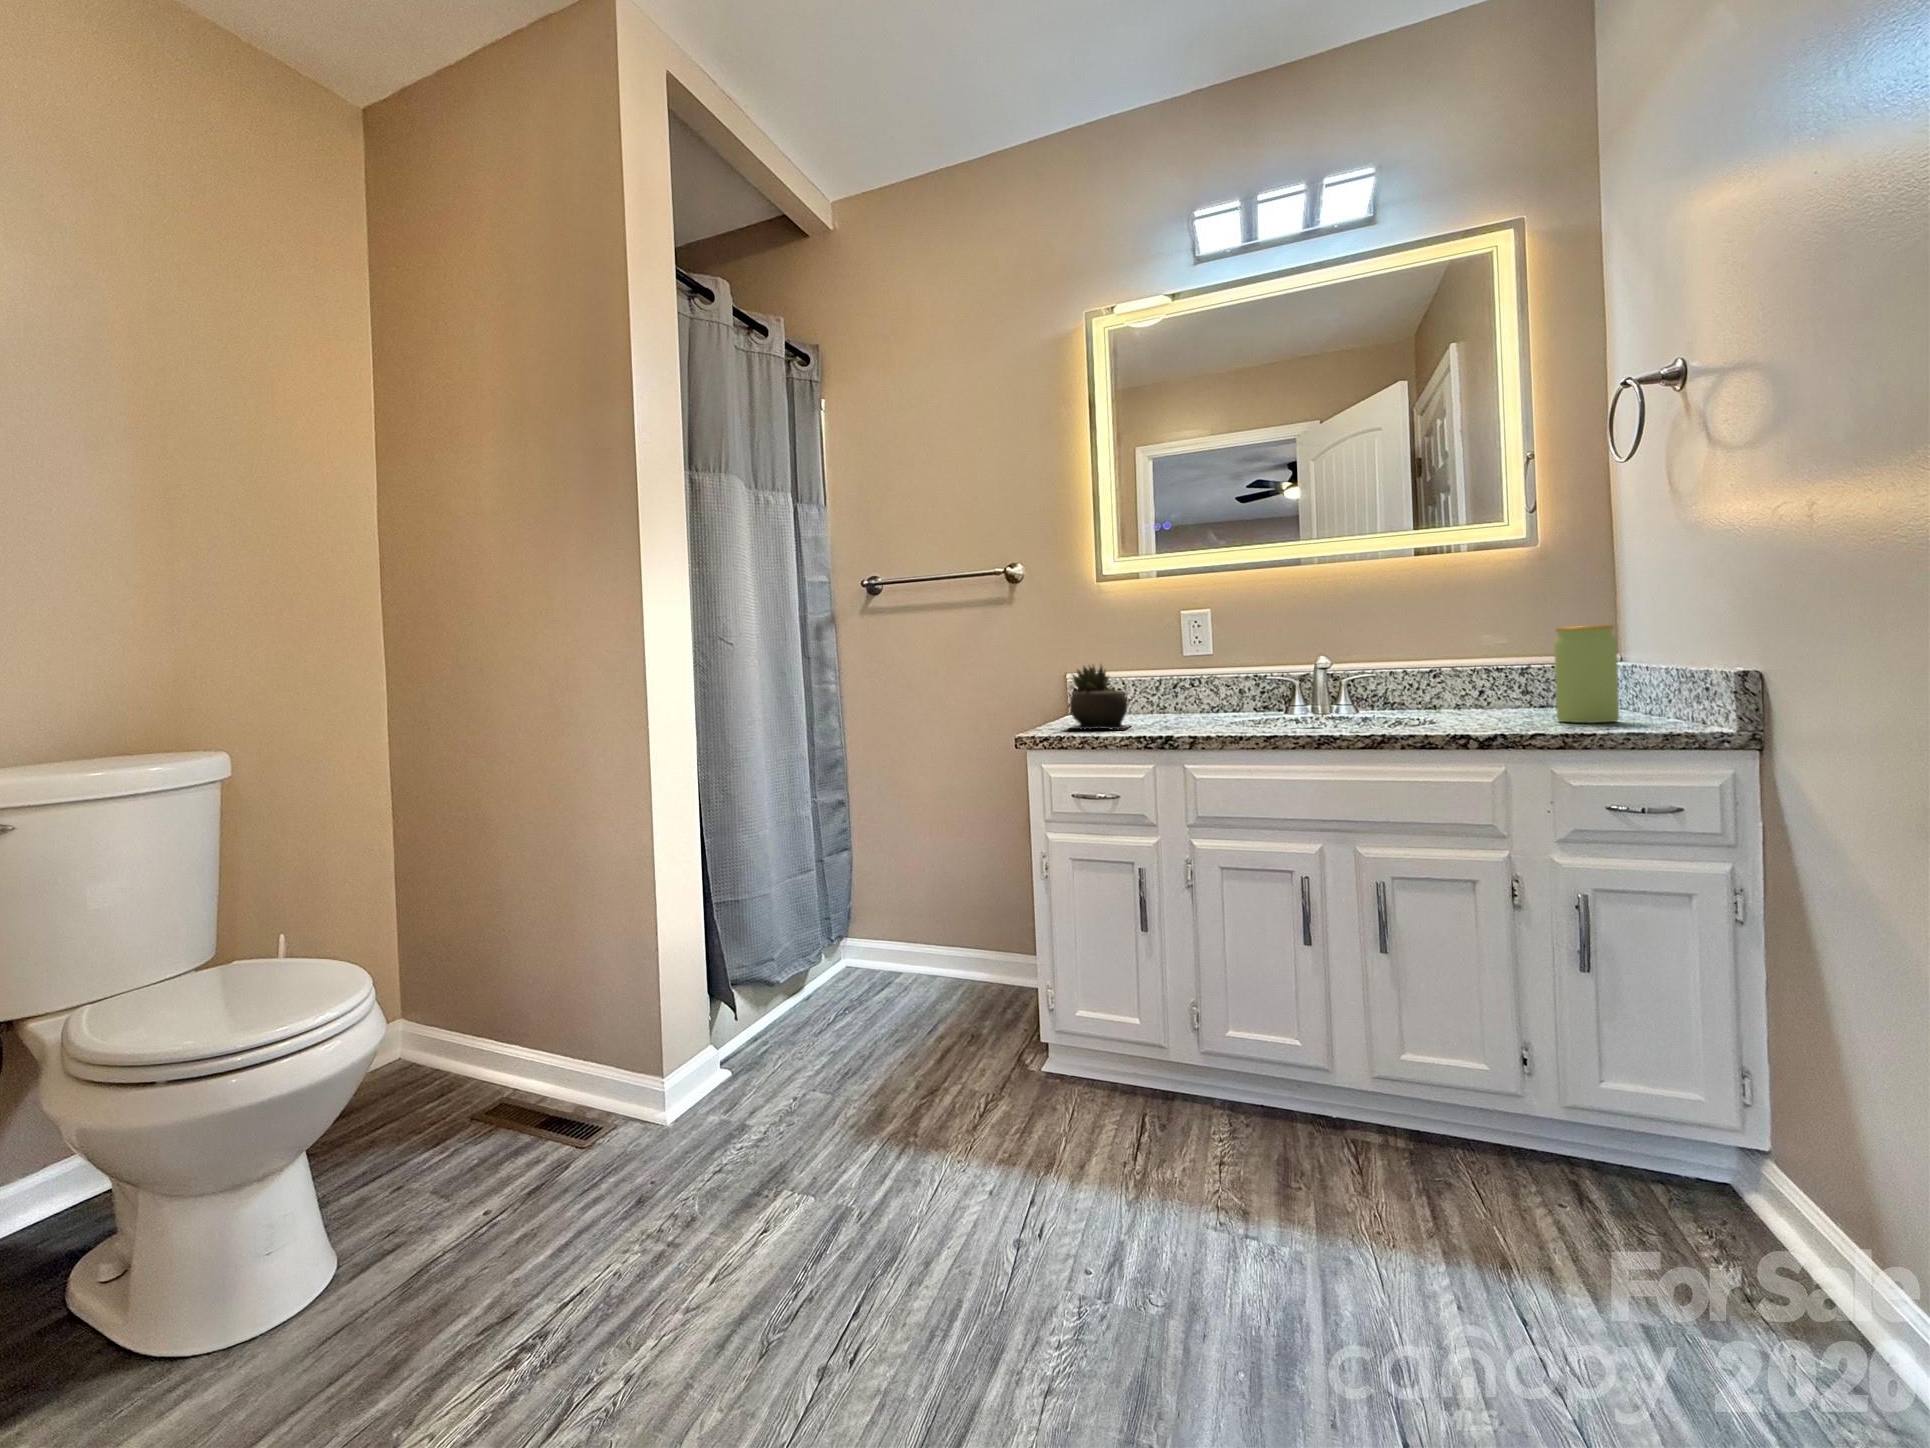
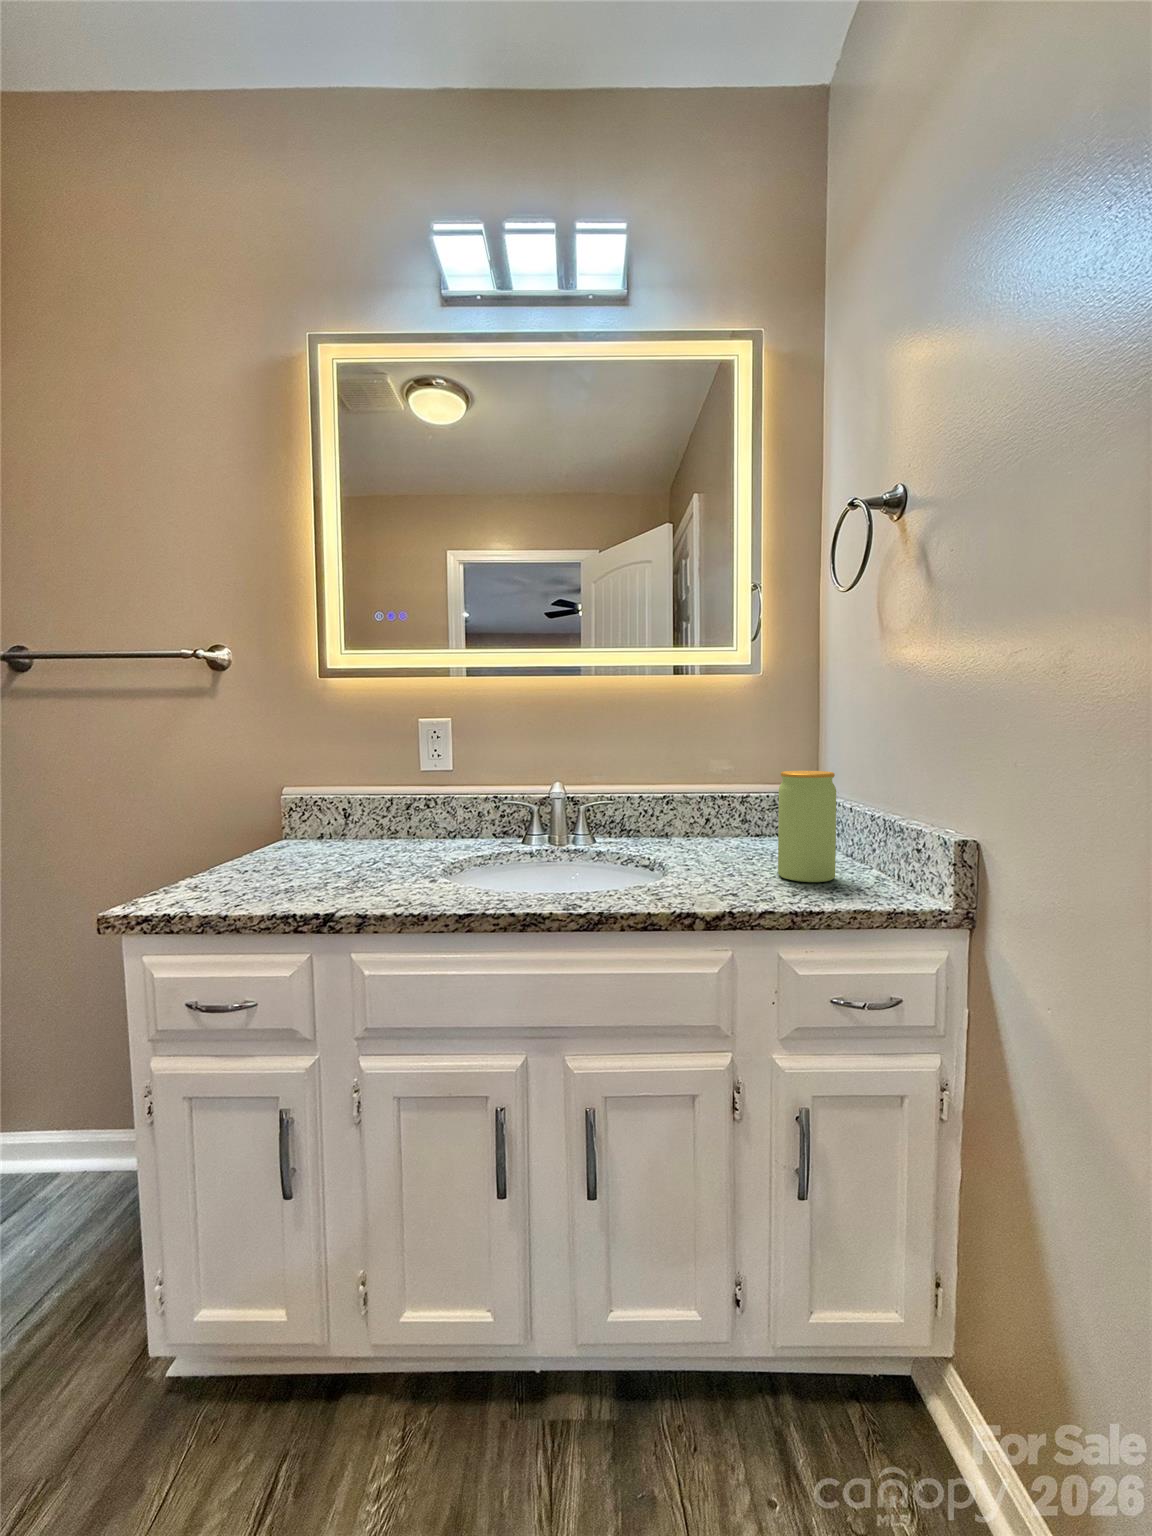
succulent plant: present [1069,666,1129,729] -> none [204,796,321,894]

